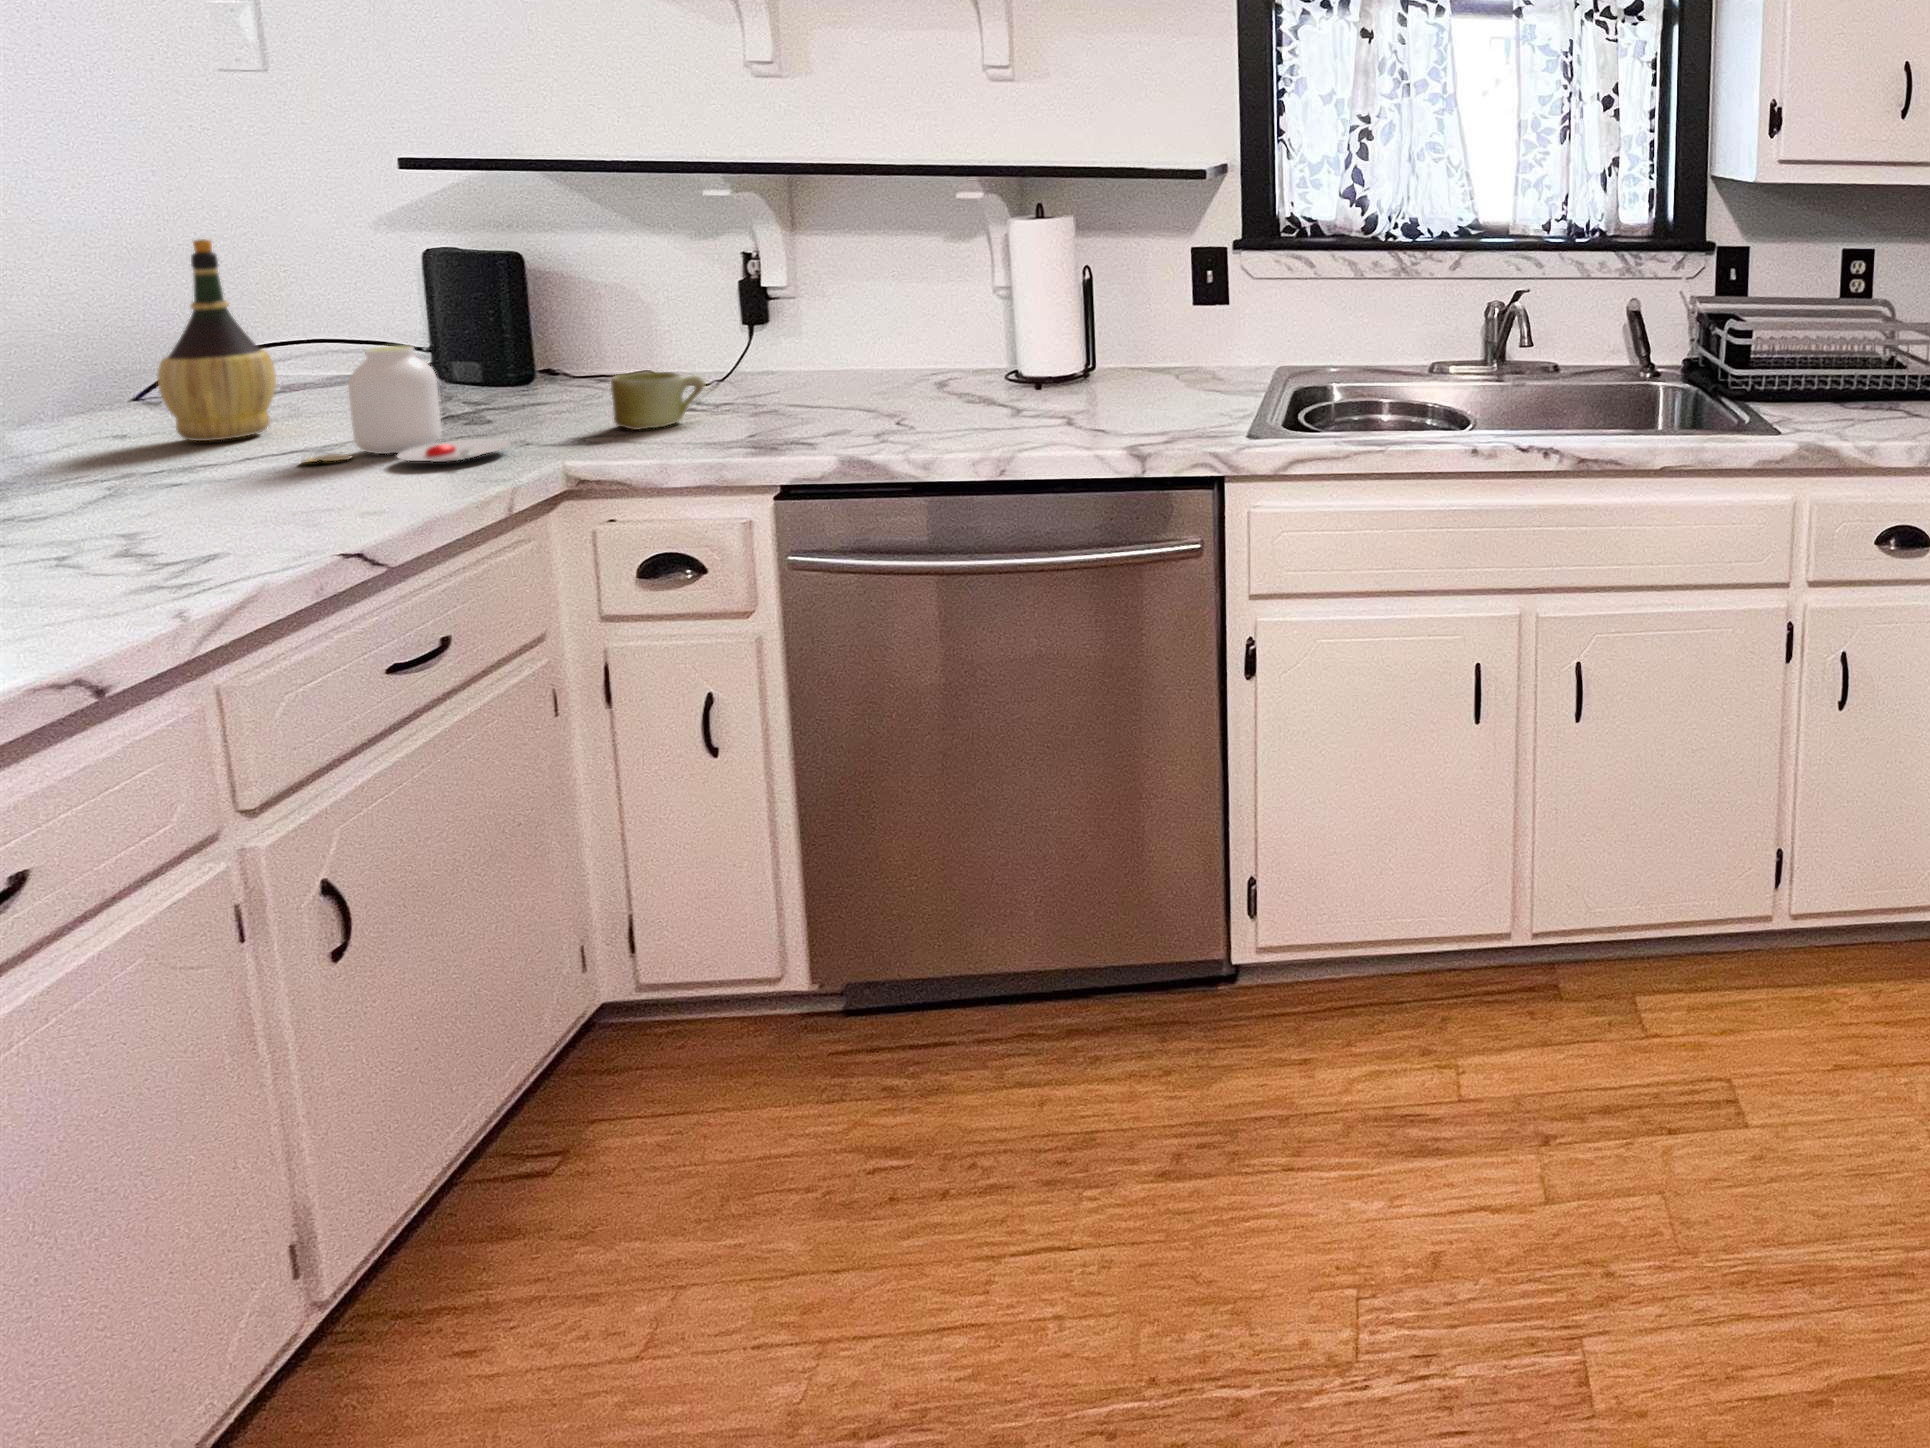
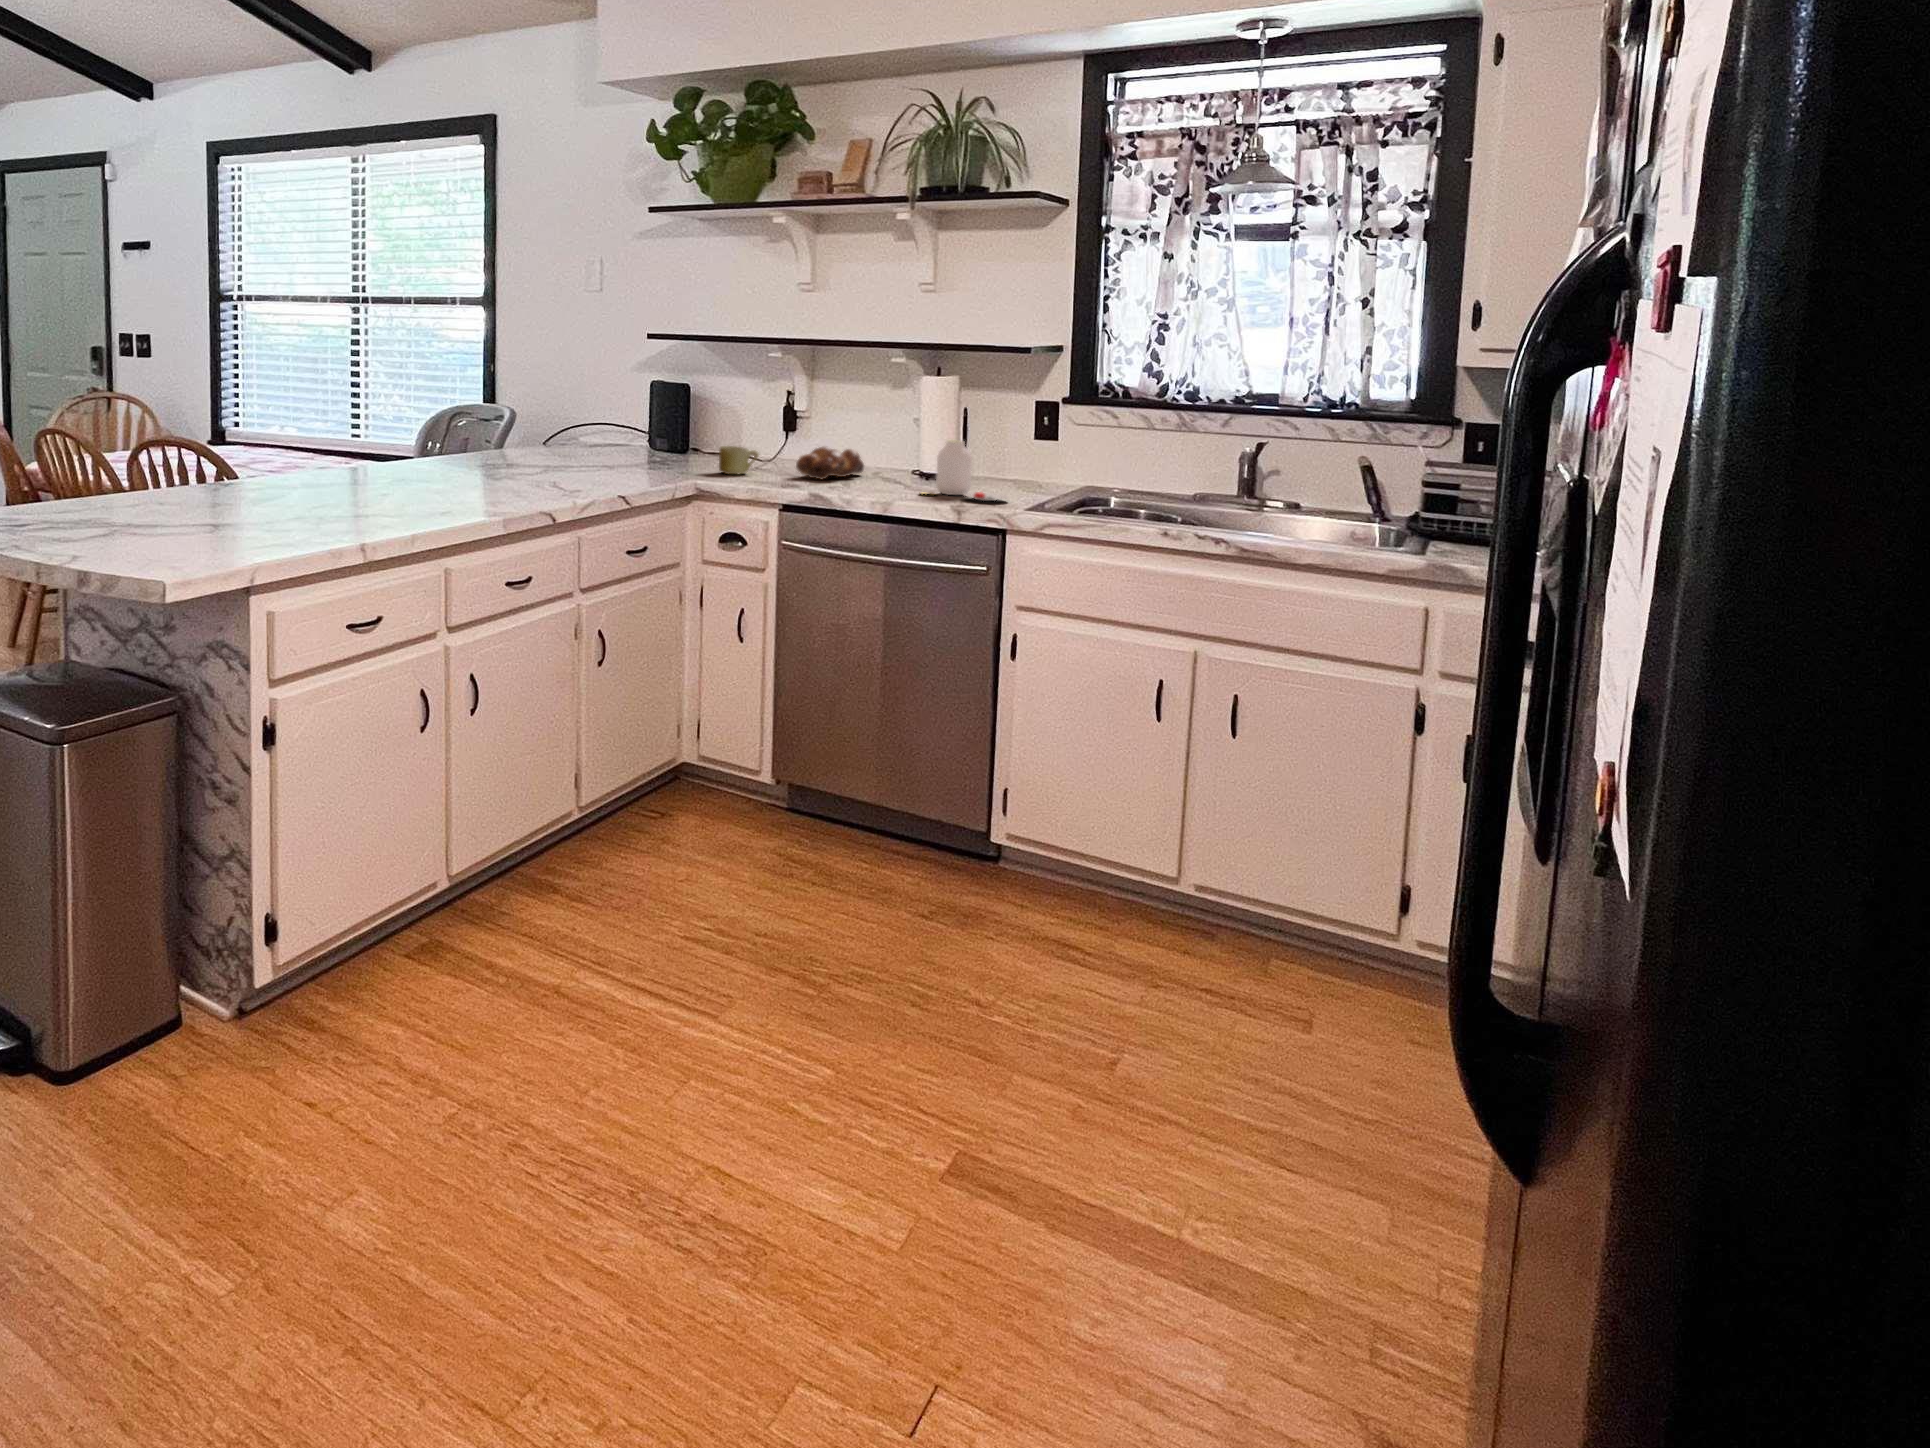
wine bottle: present [158,239,276,441] -> none [560,369,597,460]
jar: present [303,346,509,462] -> present [932,440,1007,501]
bread loaf: none [789,350,920,415] -> present [796,446,864,479]

